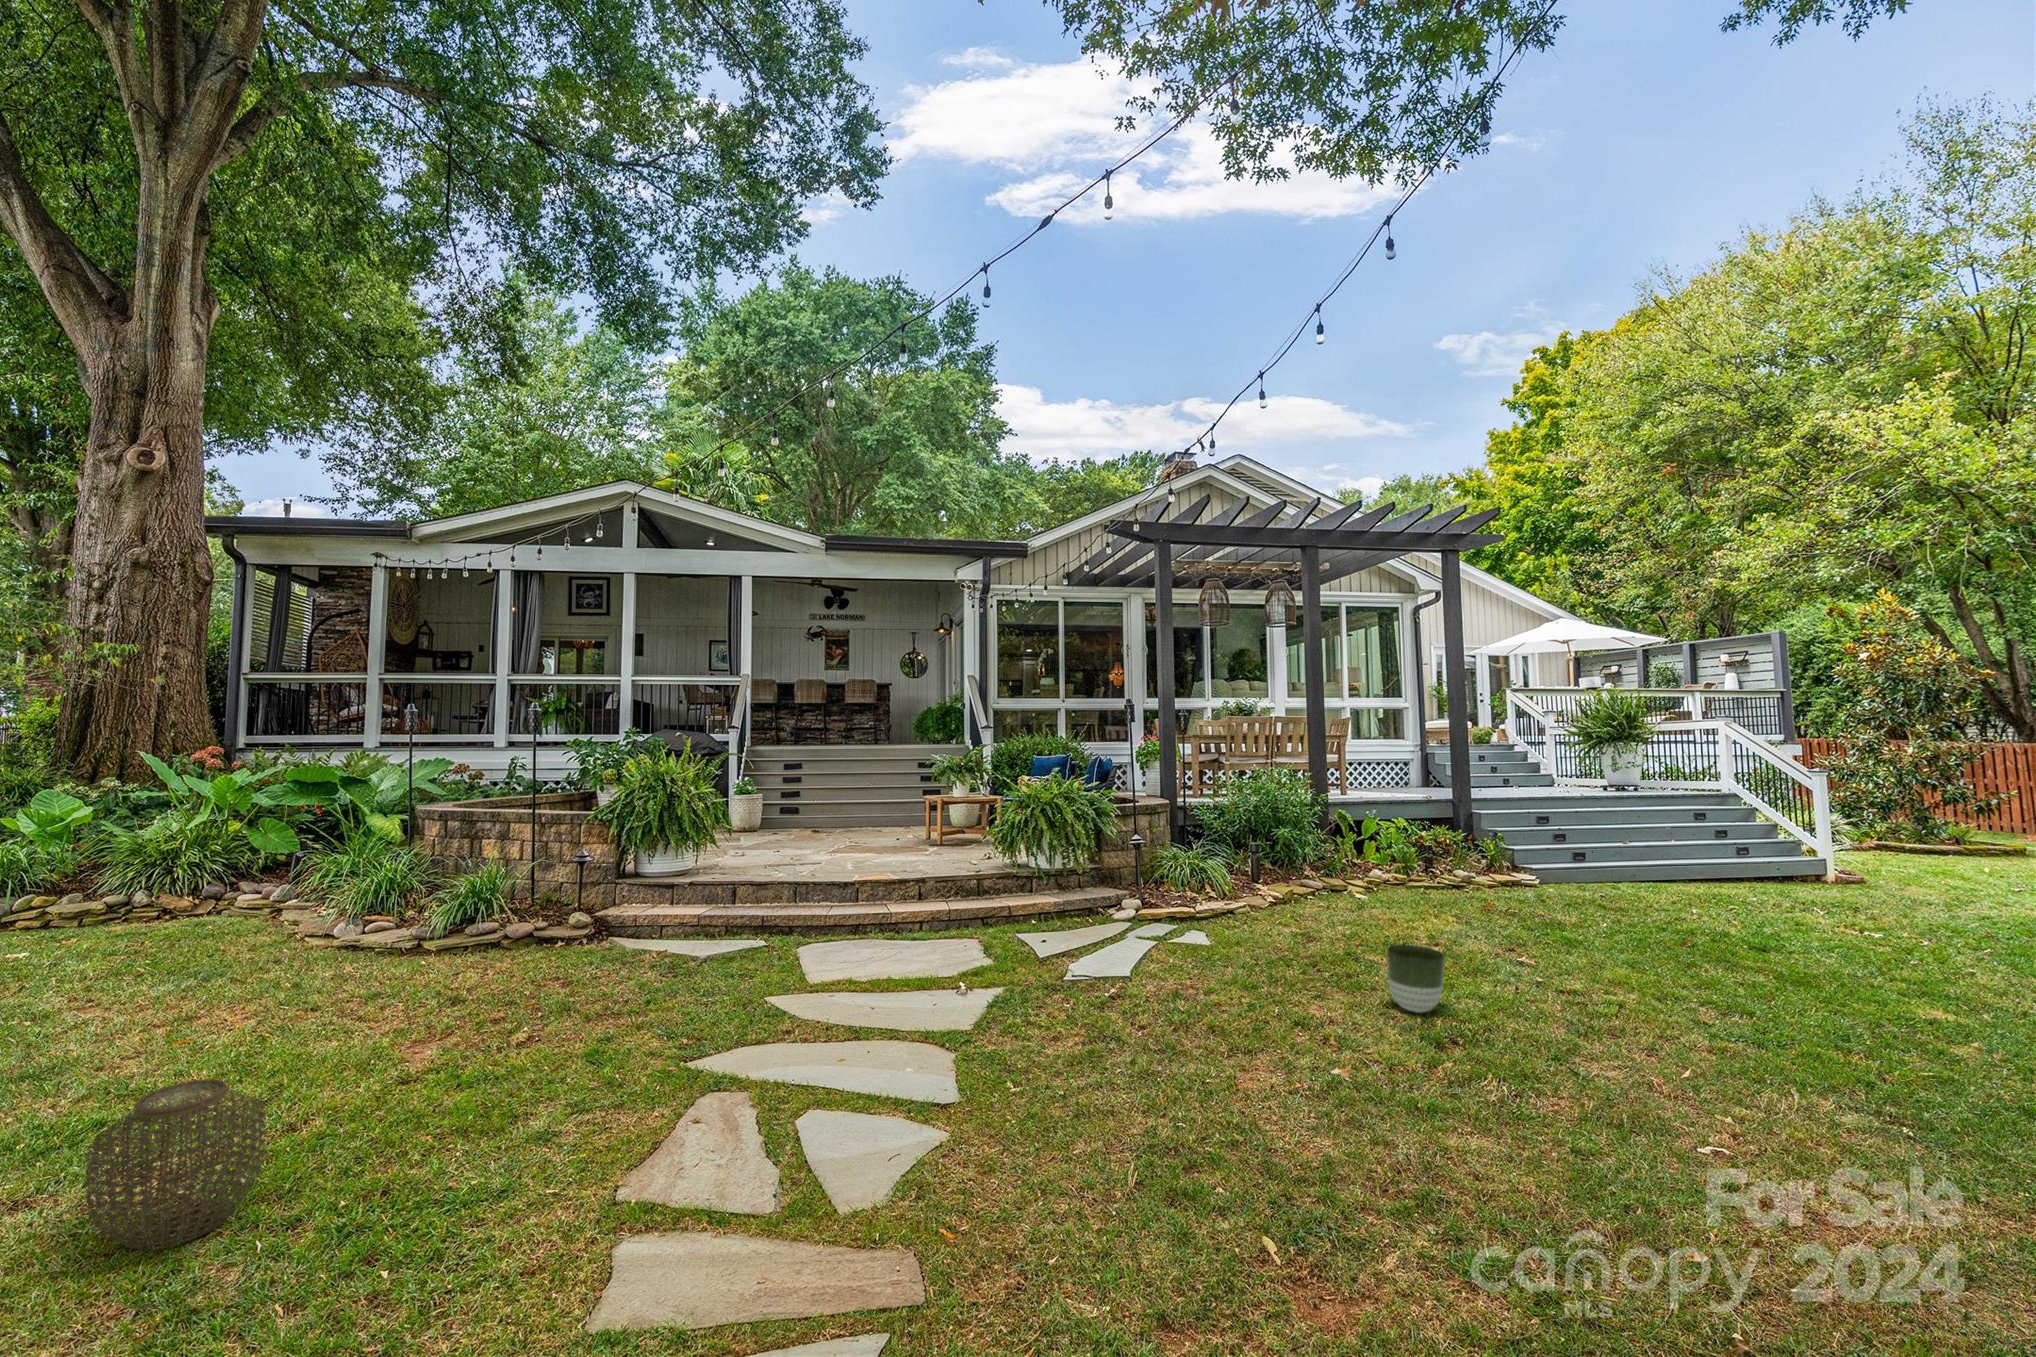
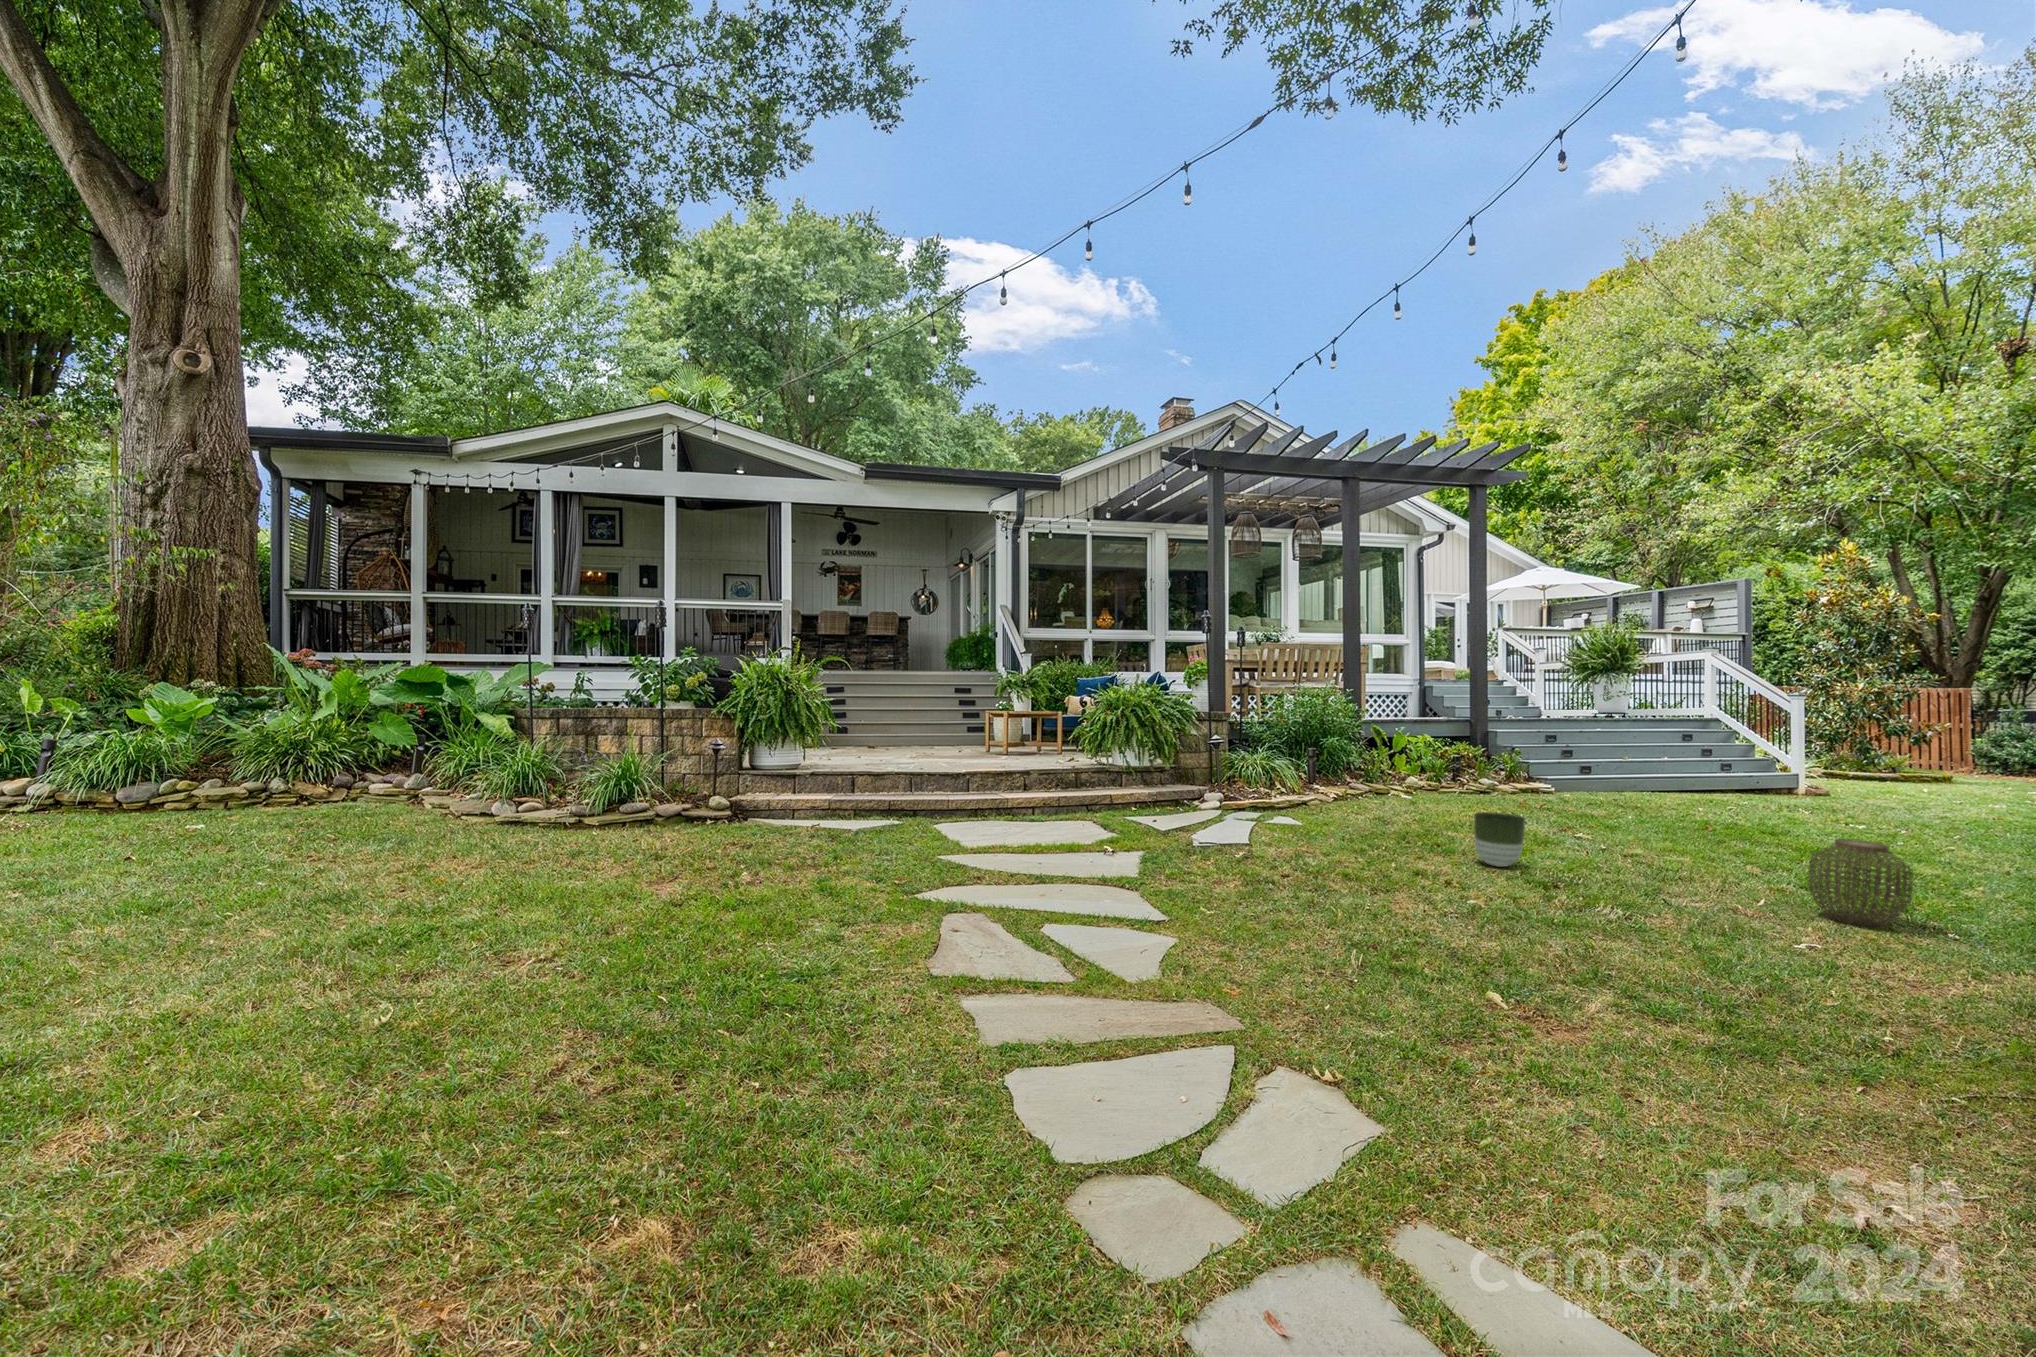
woven basket: present [86,1079,265,1250] -> present [1808,839,1913,926]

